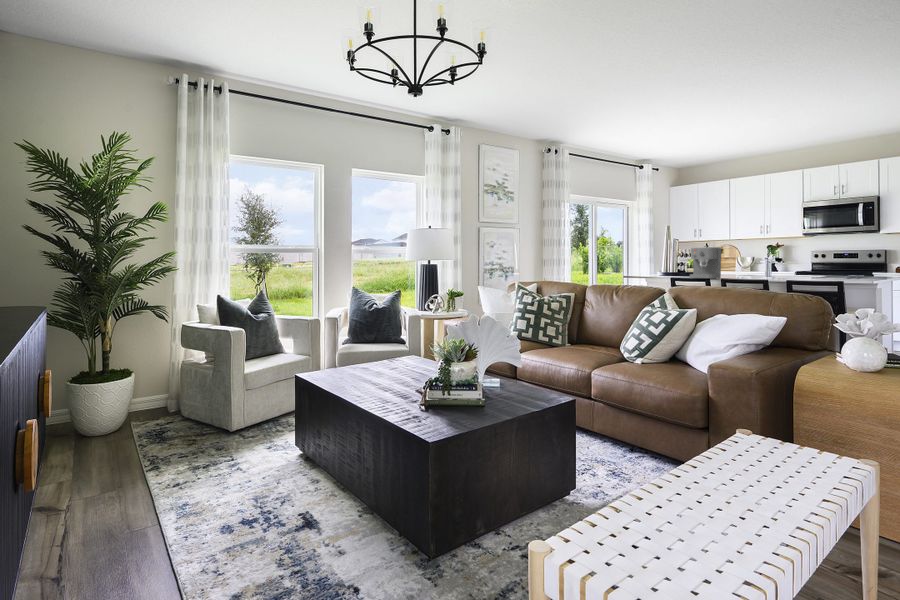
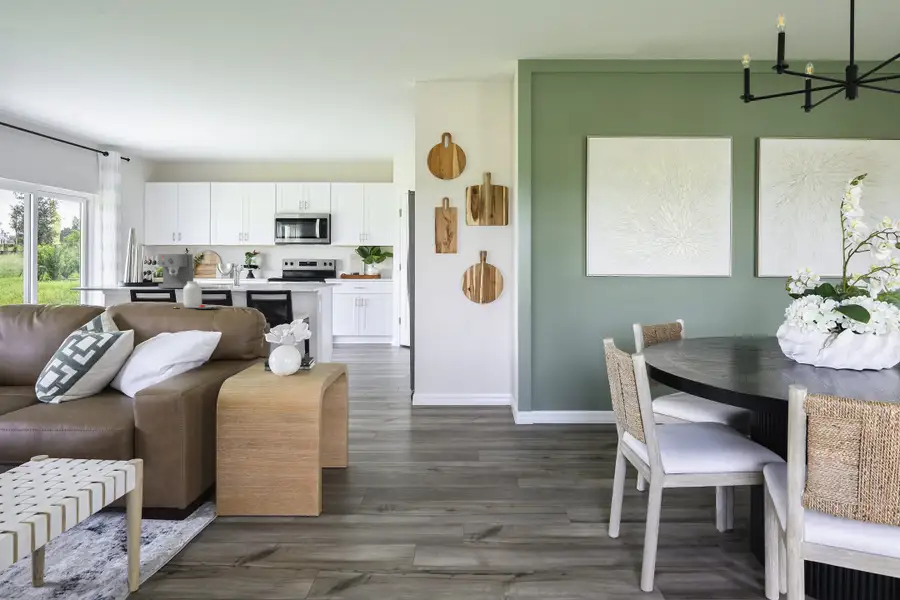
jar: none [729,268,776,294] -> present [183,281,216,309]

